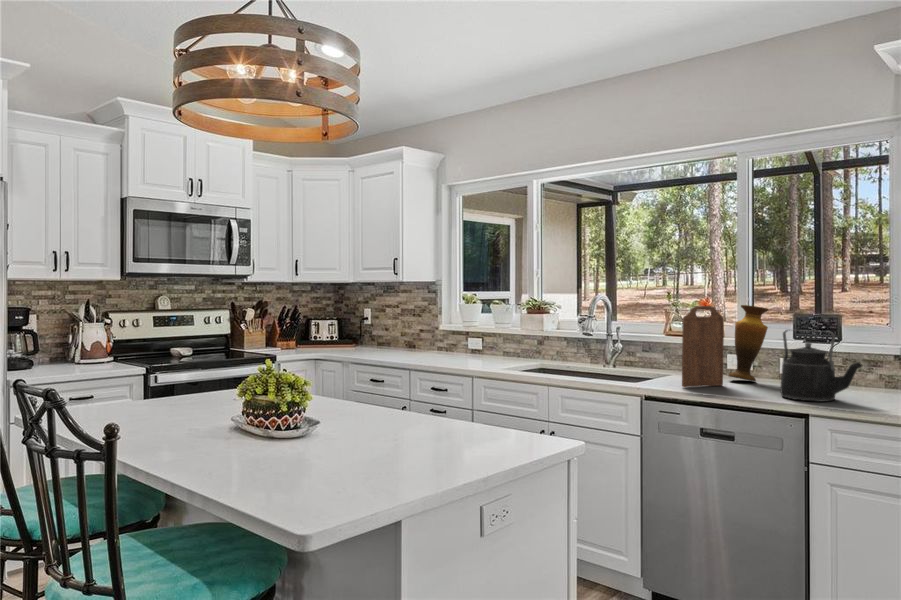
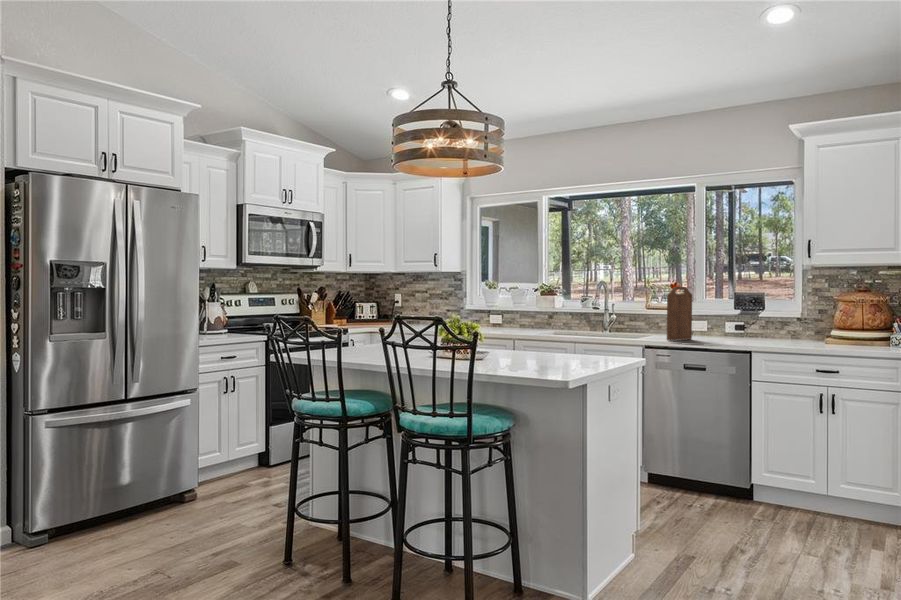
vase: present [728,305,768,381] -> none [693,287,719,338]
kettle: present [780,330,862,402] -> none [730,301,779,345]

